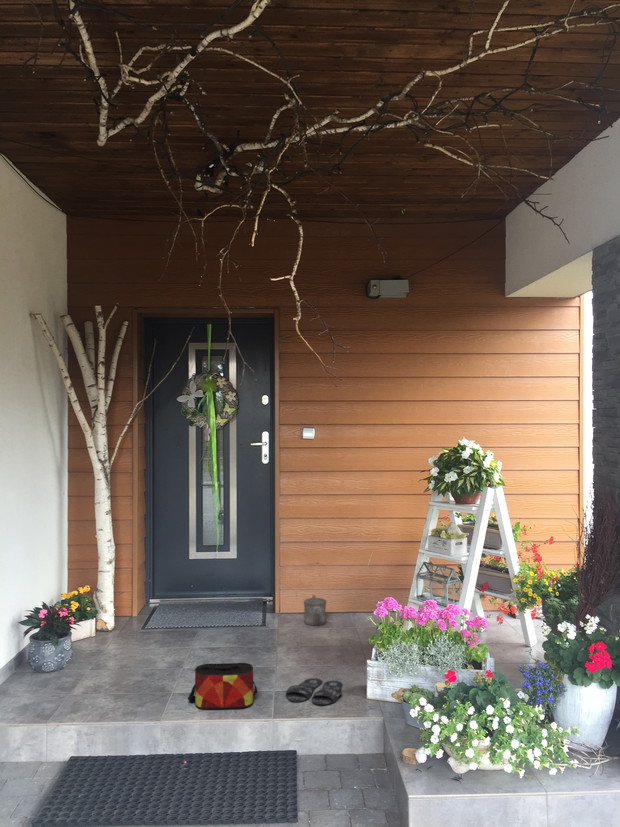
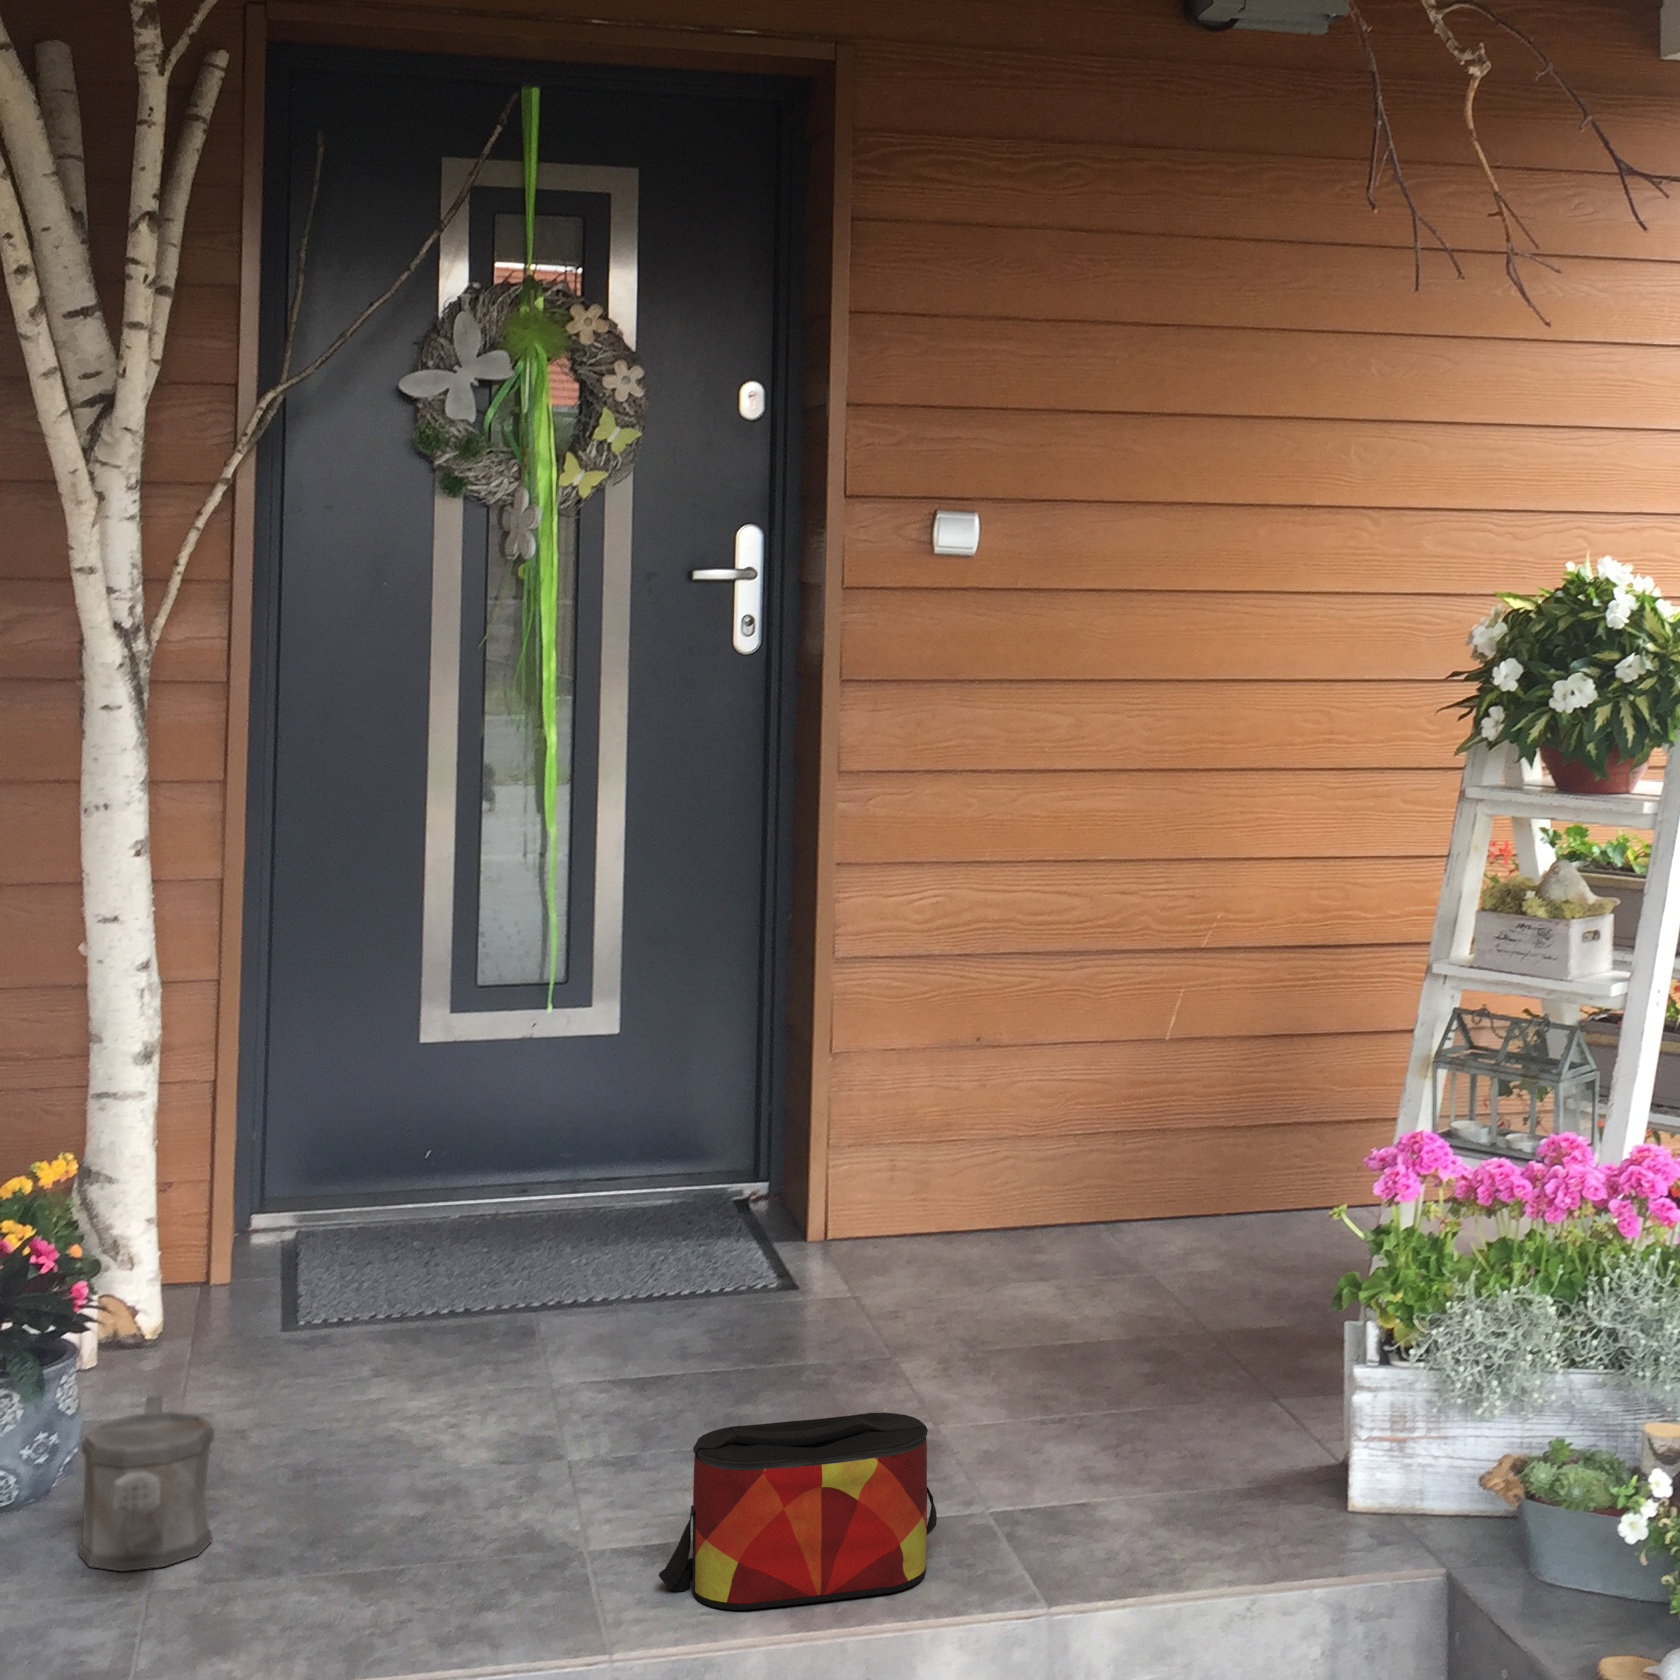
watering can: present [304,595,327,625] -> present [79,1395,215,1571]
slippers: present [286,678,342,705] -> none [1034,1464,1252,1554]

